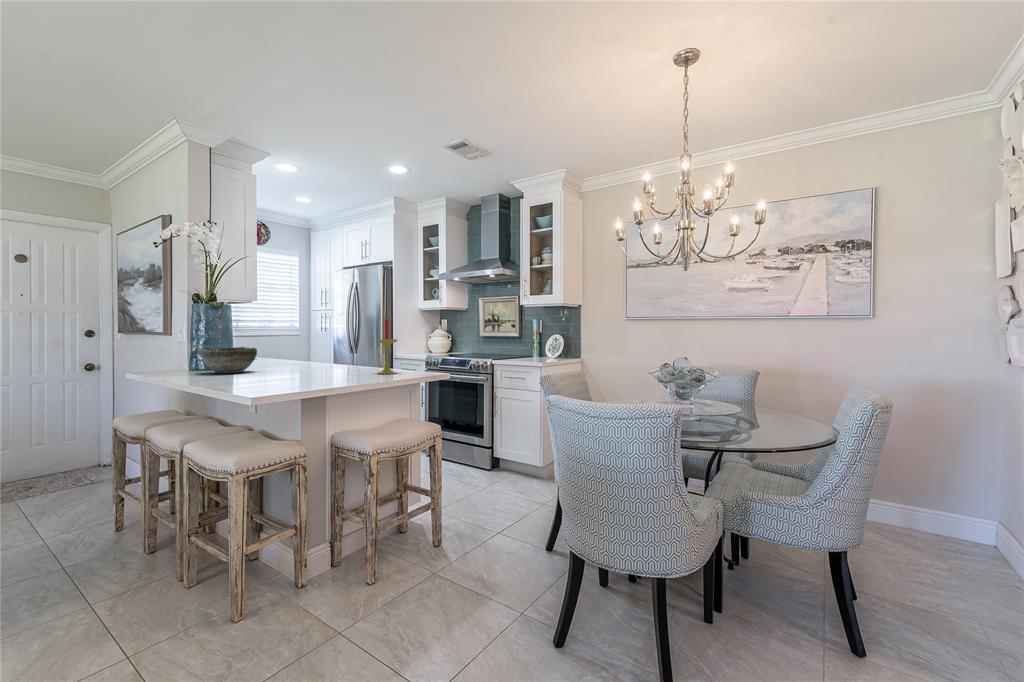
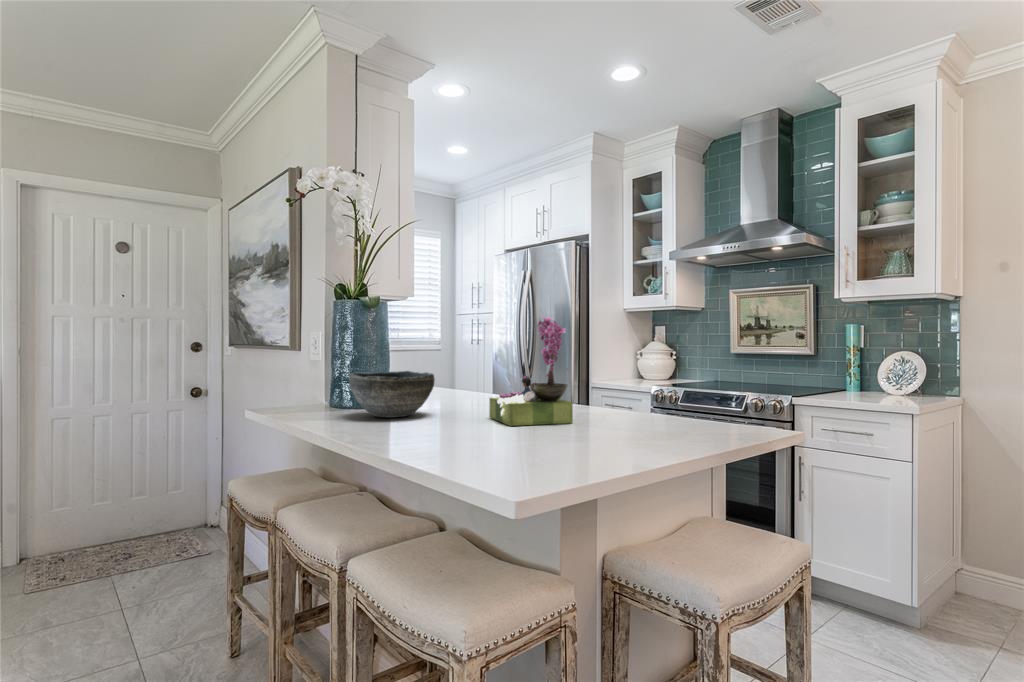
flower arrangement: none [289,315,336,375] -> present [489,316,573,426]
candle: present [376,320,397,374] -> none [659,320,703,431]

